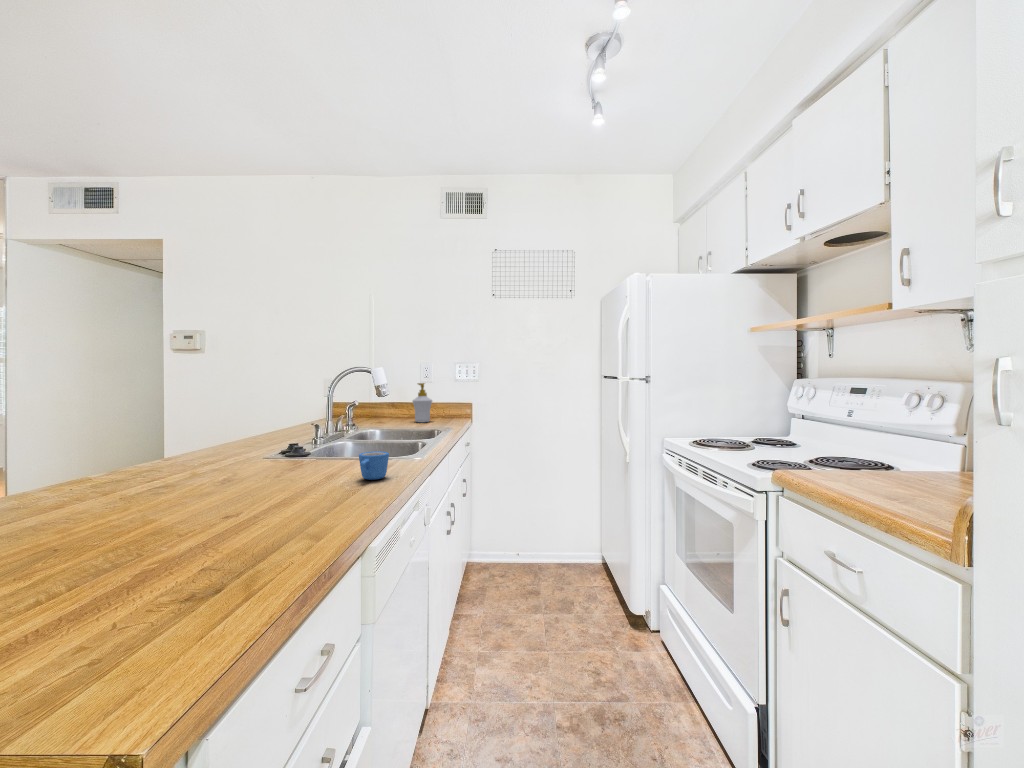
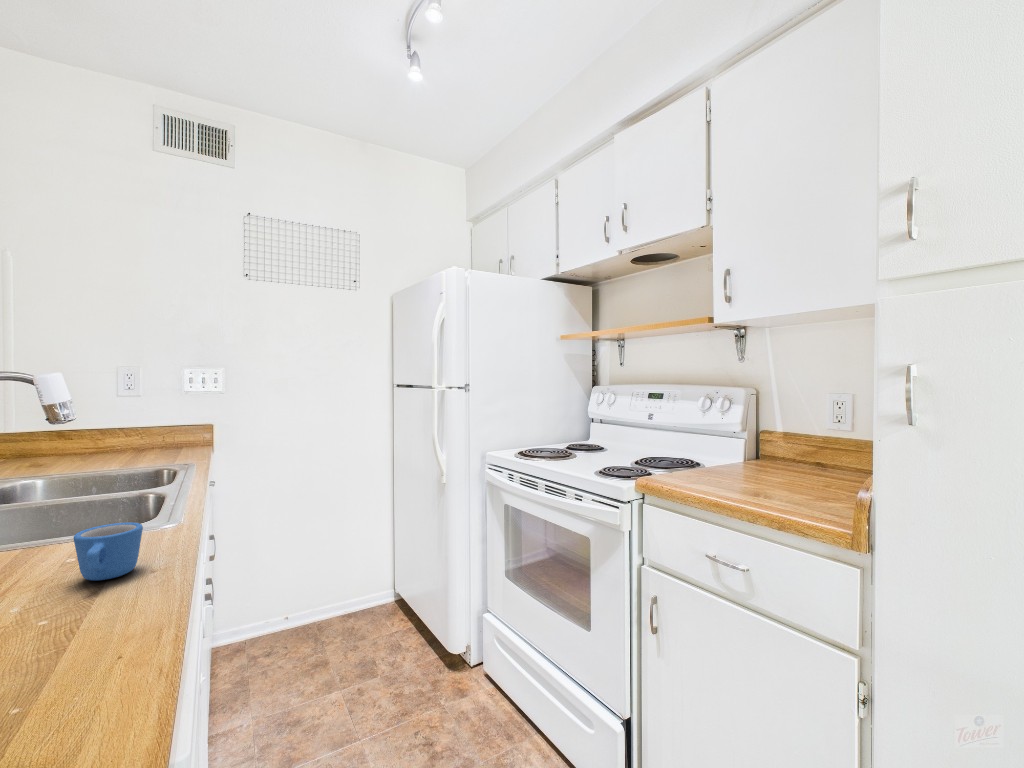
soap bottle: present [413,383,432,422] -> none [104,394,144,455]

